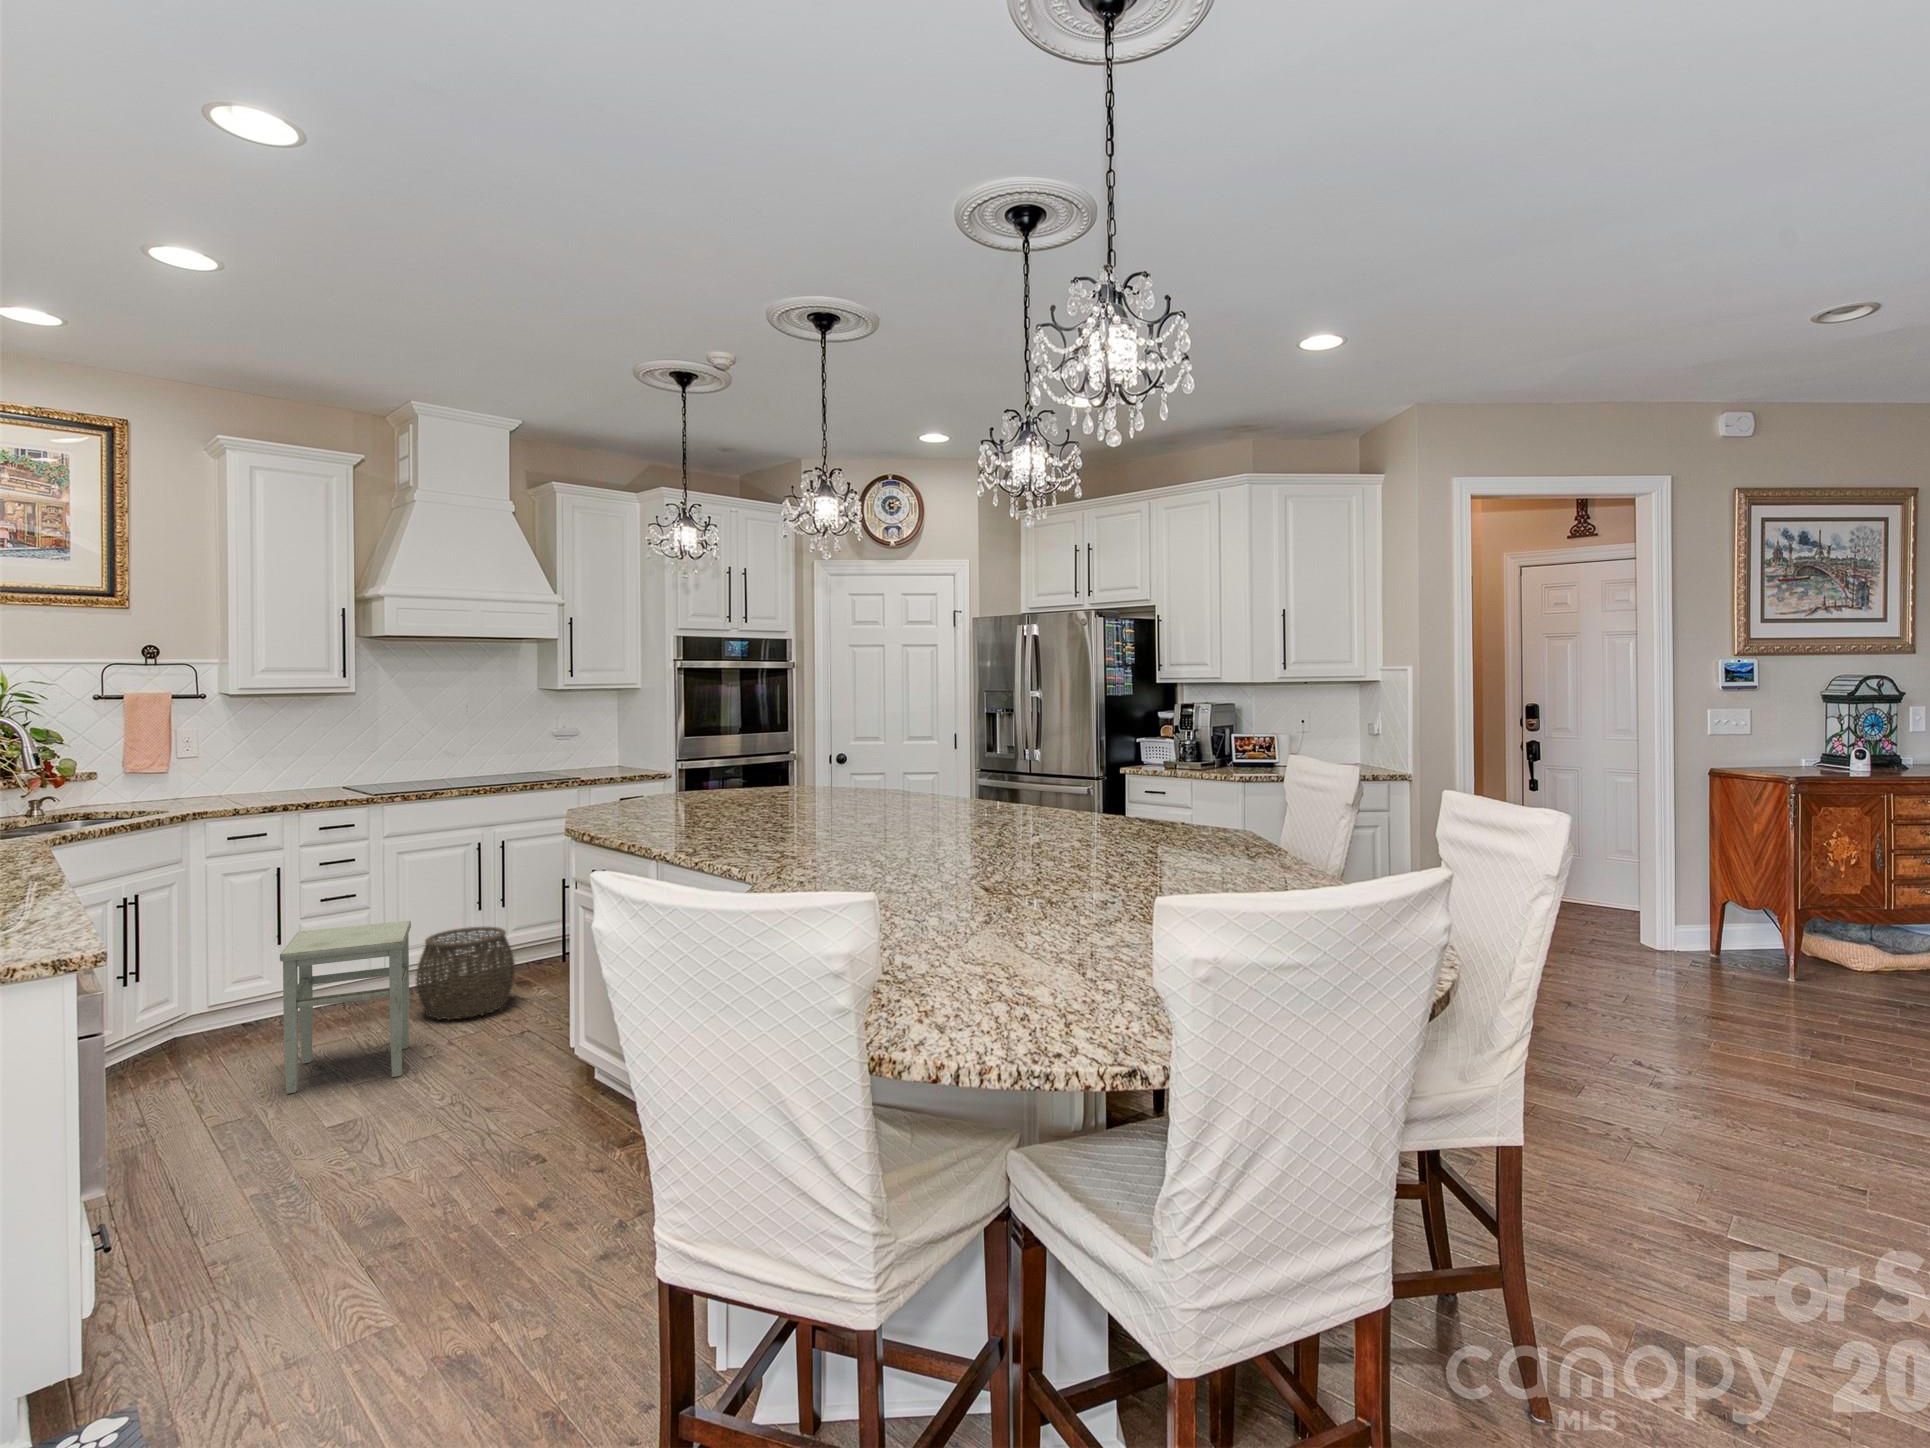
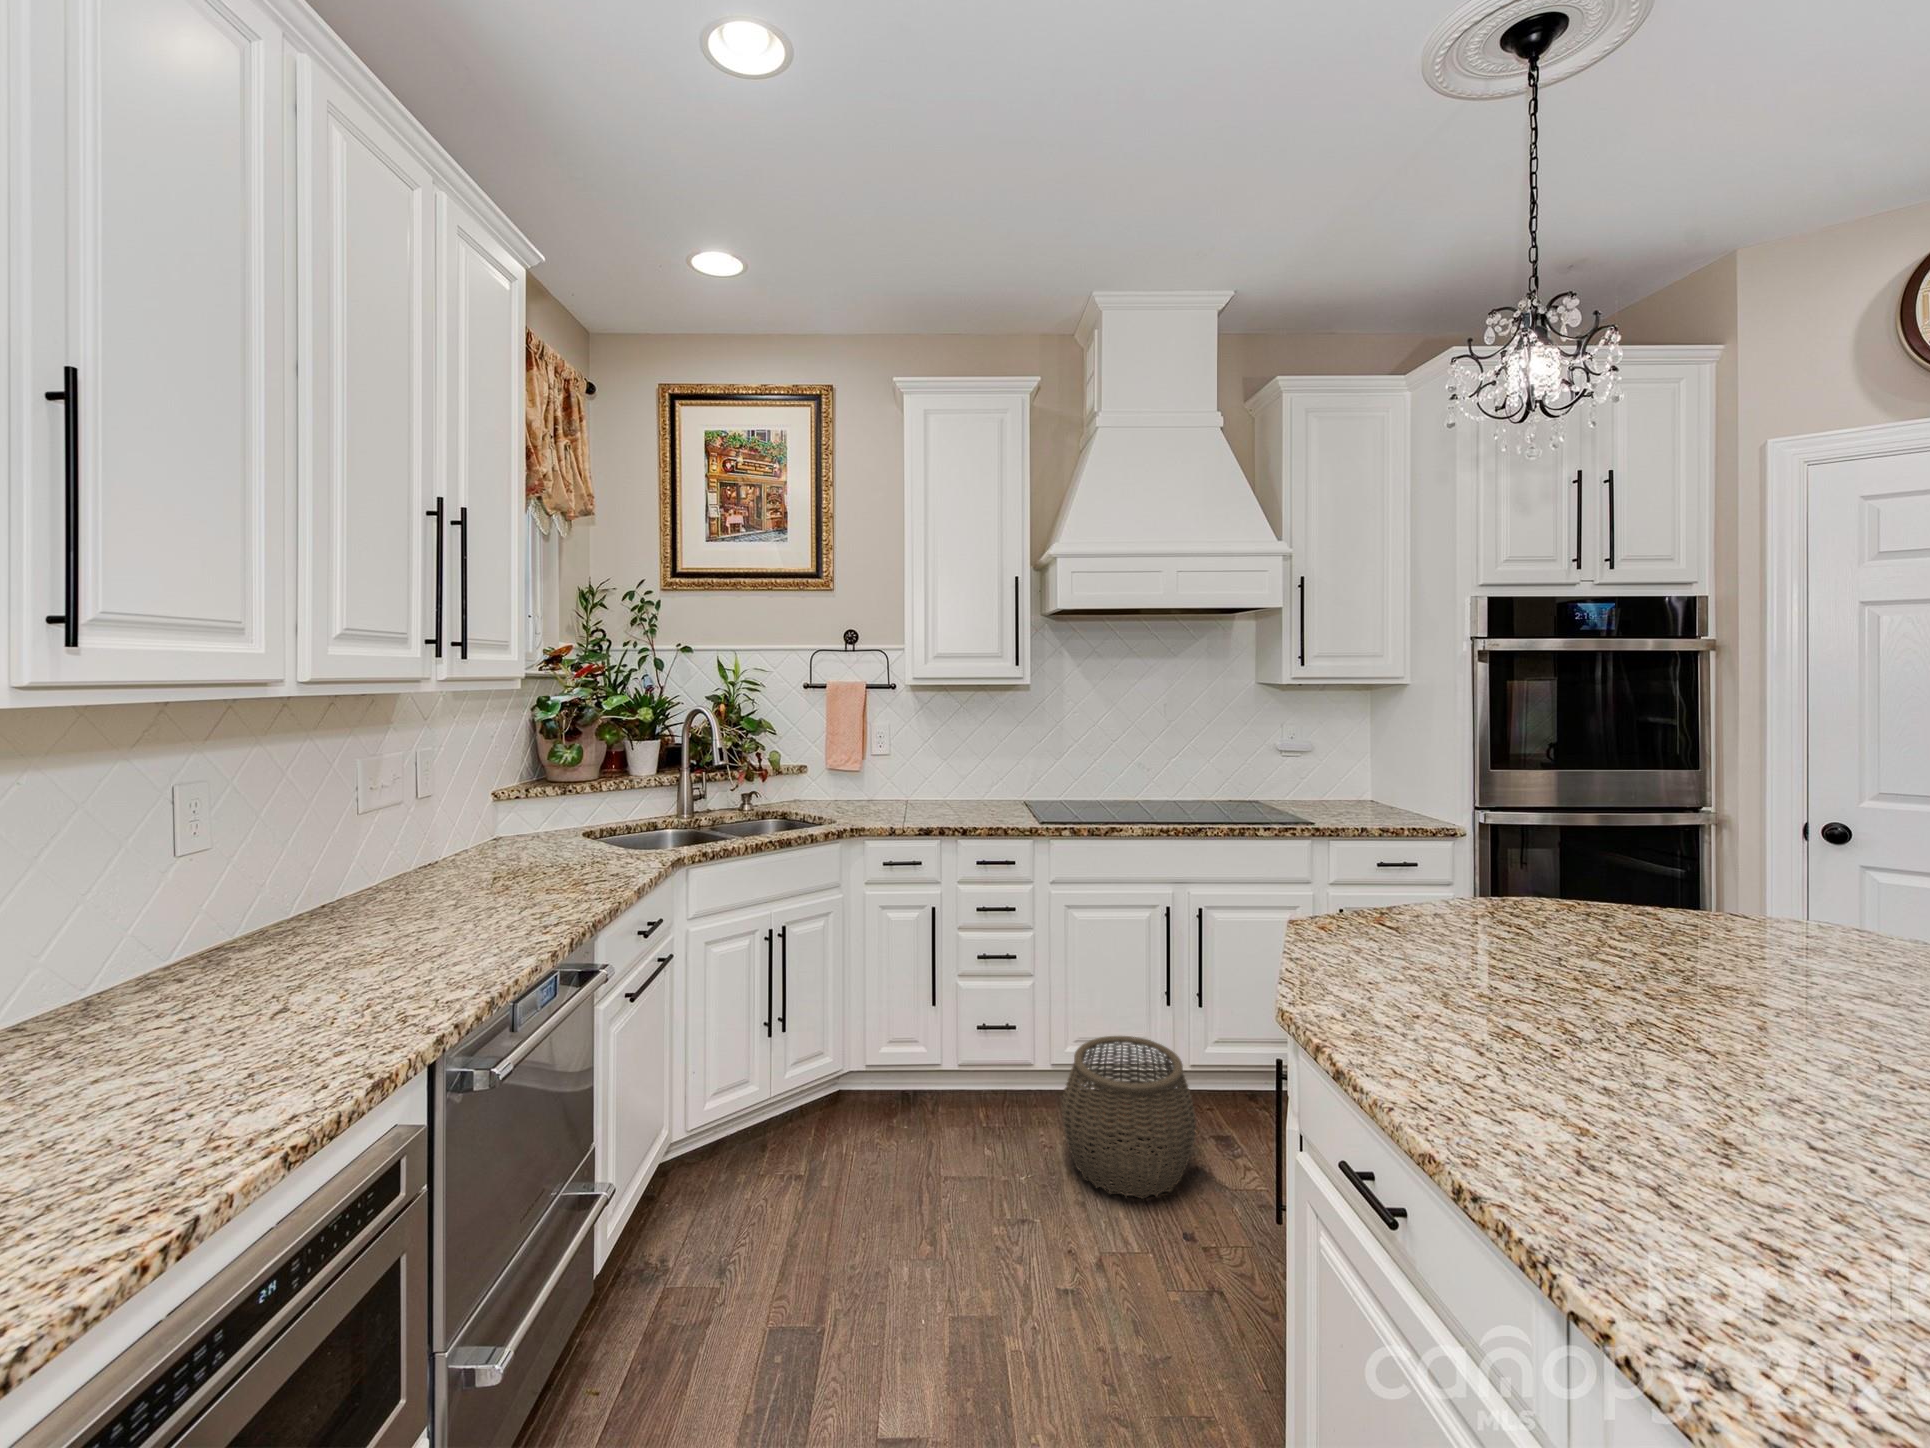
stool: present [280,921,411,1094] -> none [839,1029,1032,1336]

